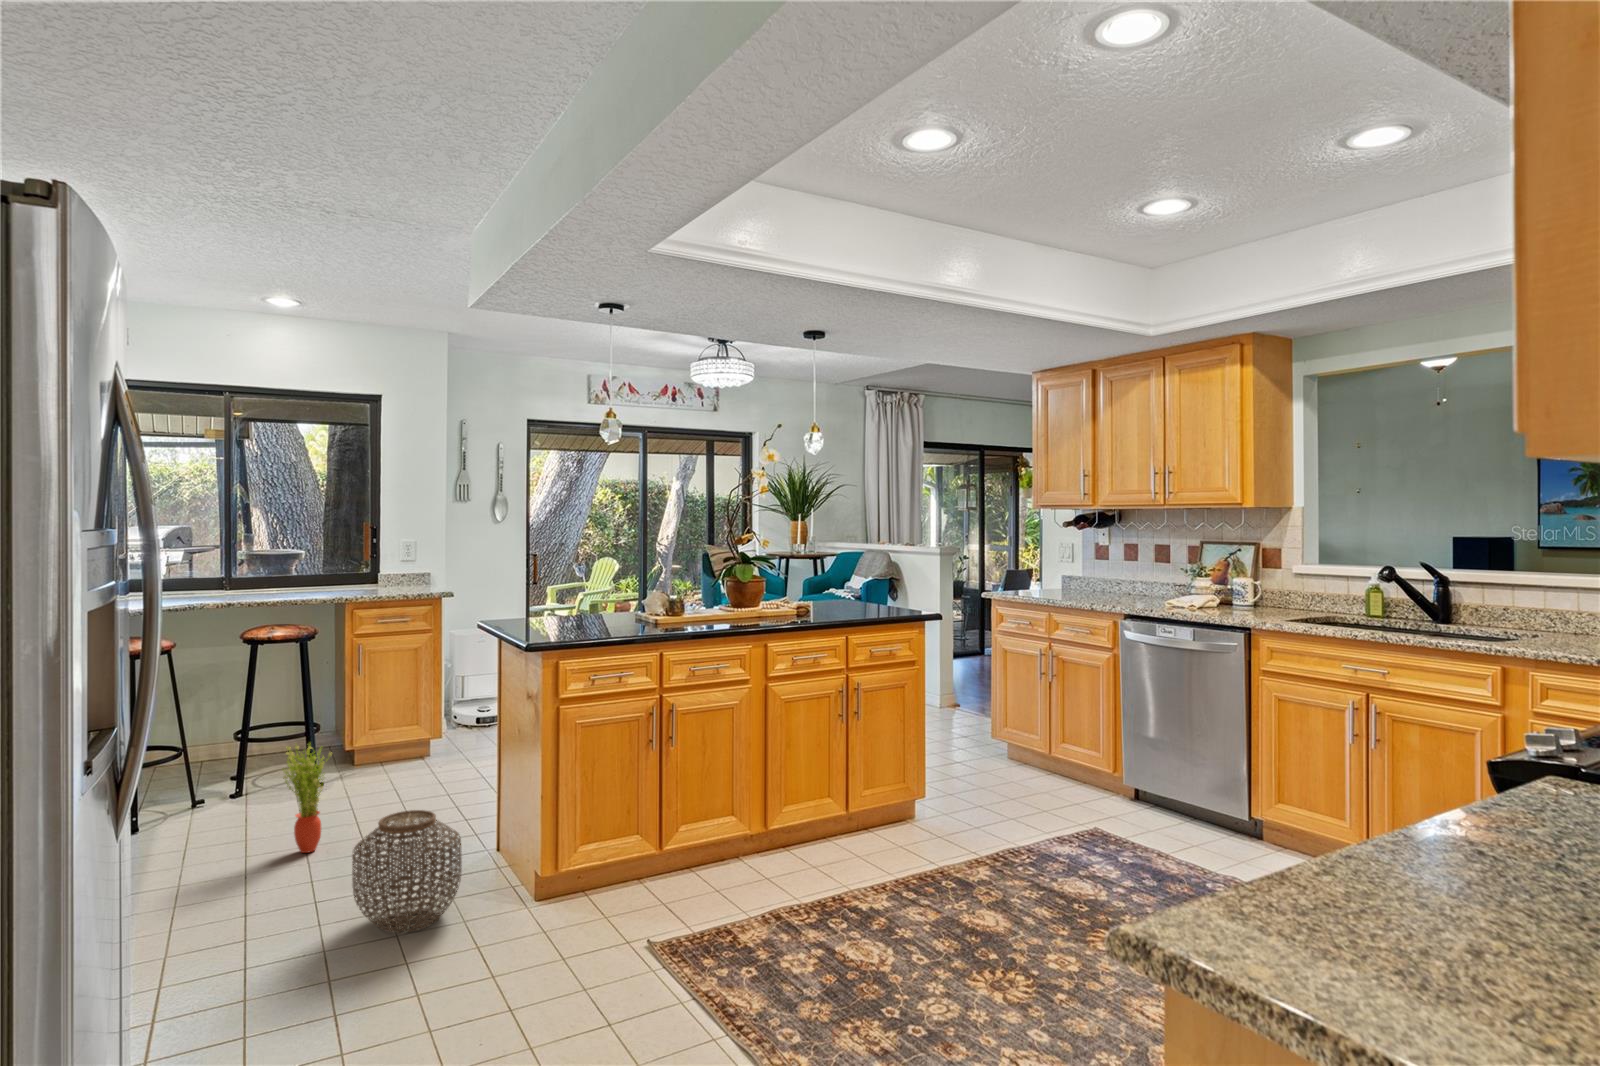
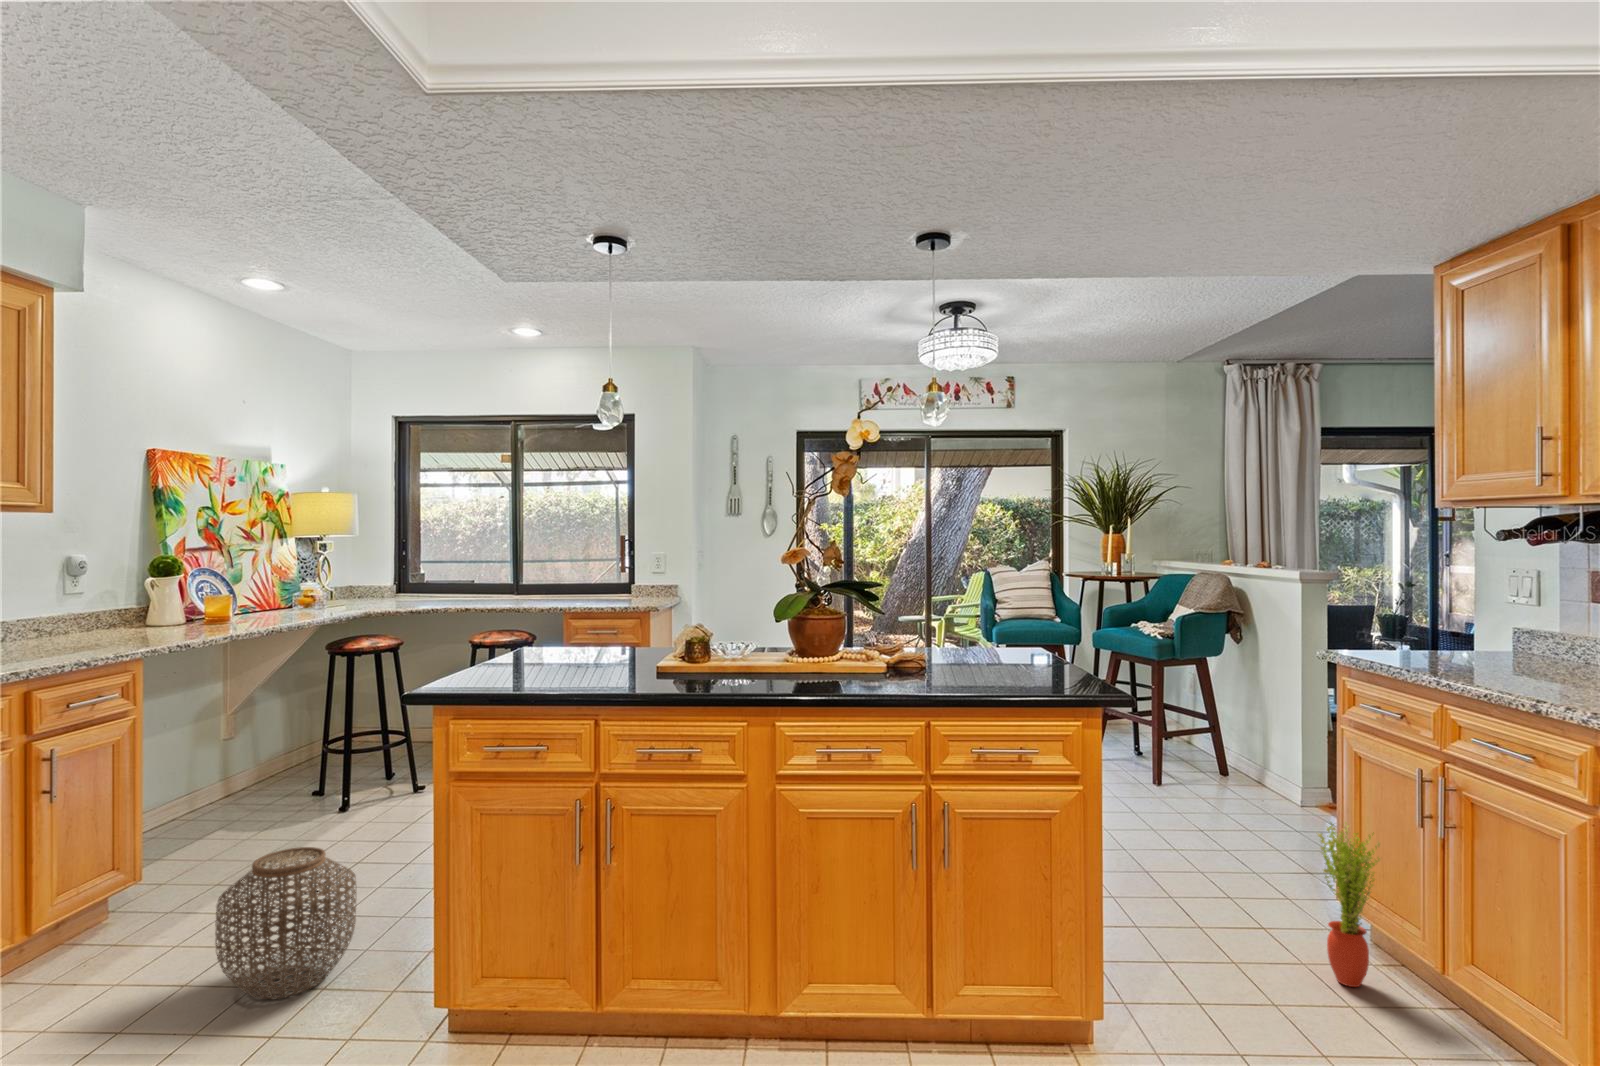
potted plant: present [283,743,332,853] -> present [1318,823,1380,987]

